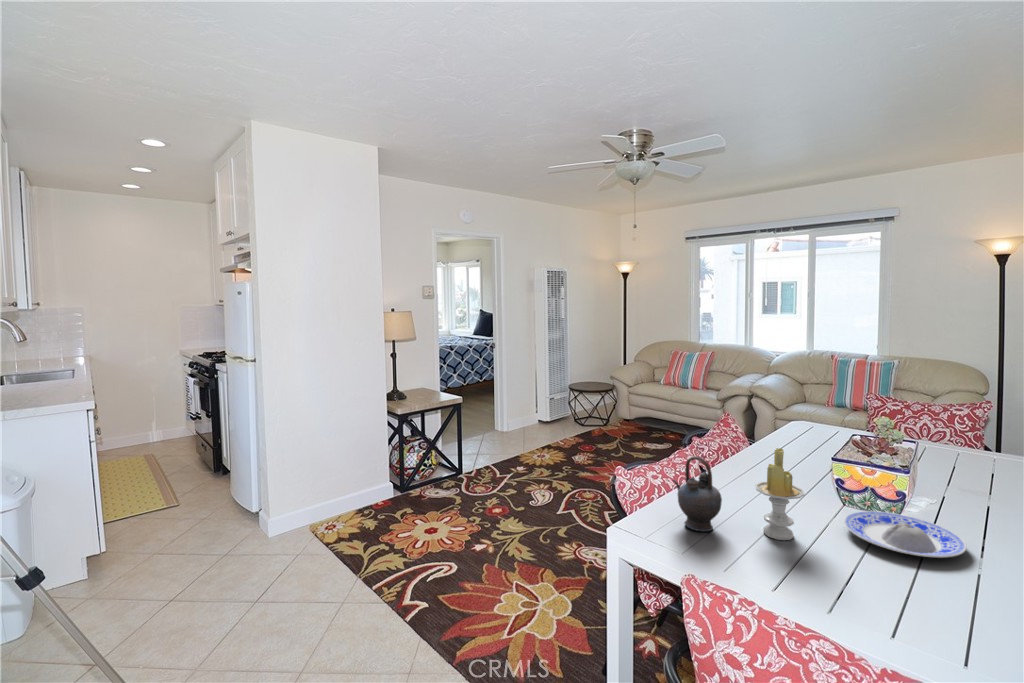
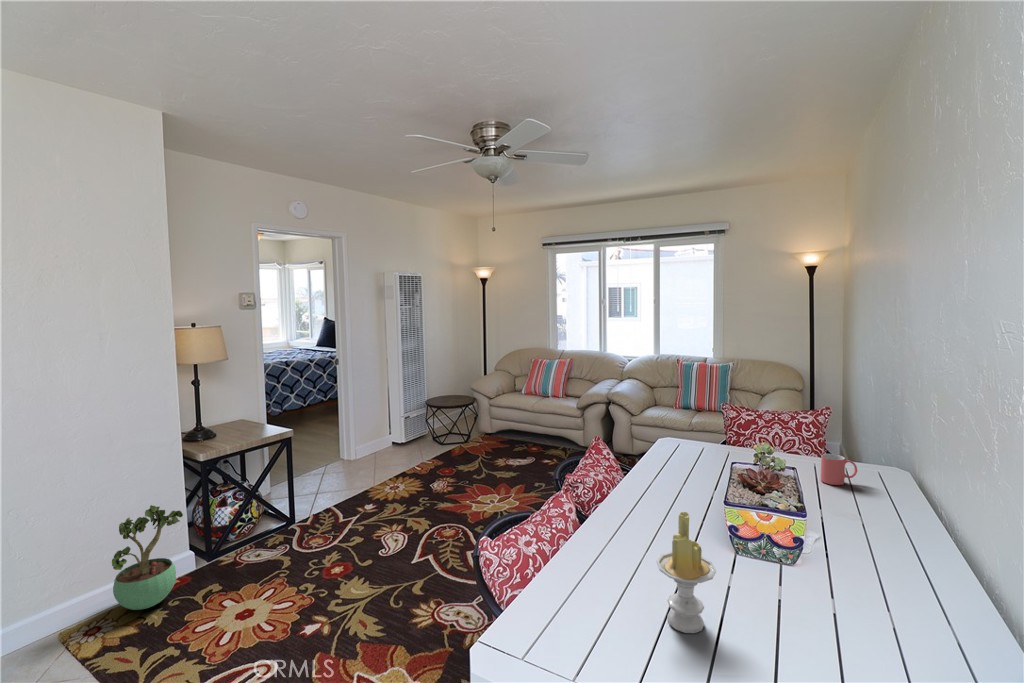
mug: none [957,438,999,468] -> present [821,454,857,485]
potted plant: none [344,442,388,518] -> present [112,505,183,610]
teapot: present [673,456,722,531] -> none [554,533,618,634]
plate: present [844,511,967,558] -> none [753,568,889,640]

